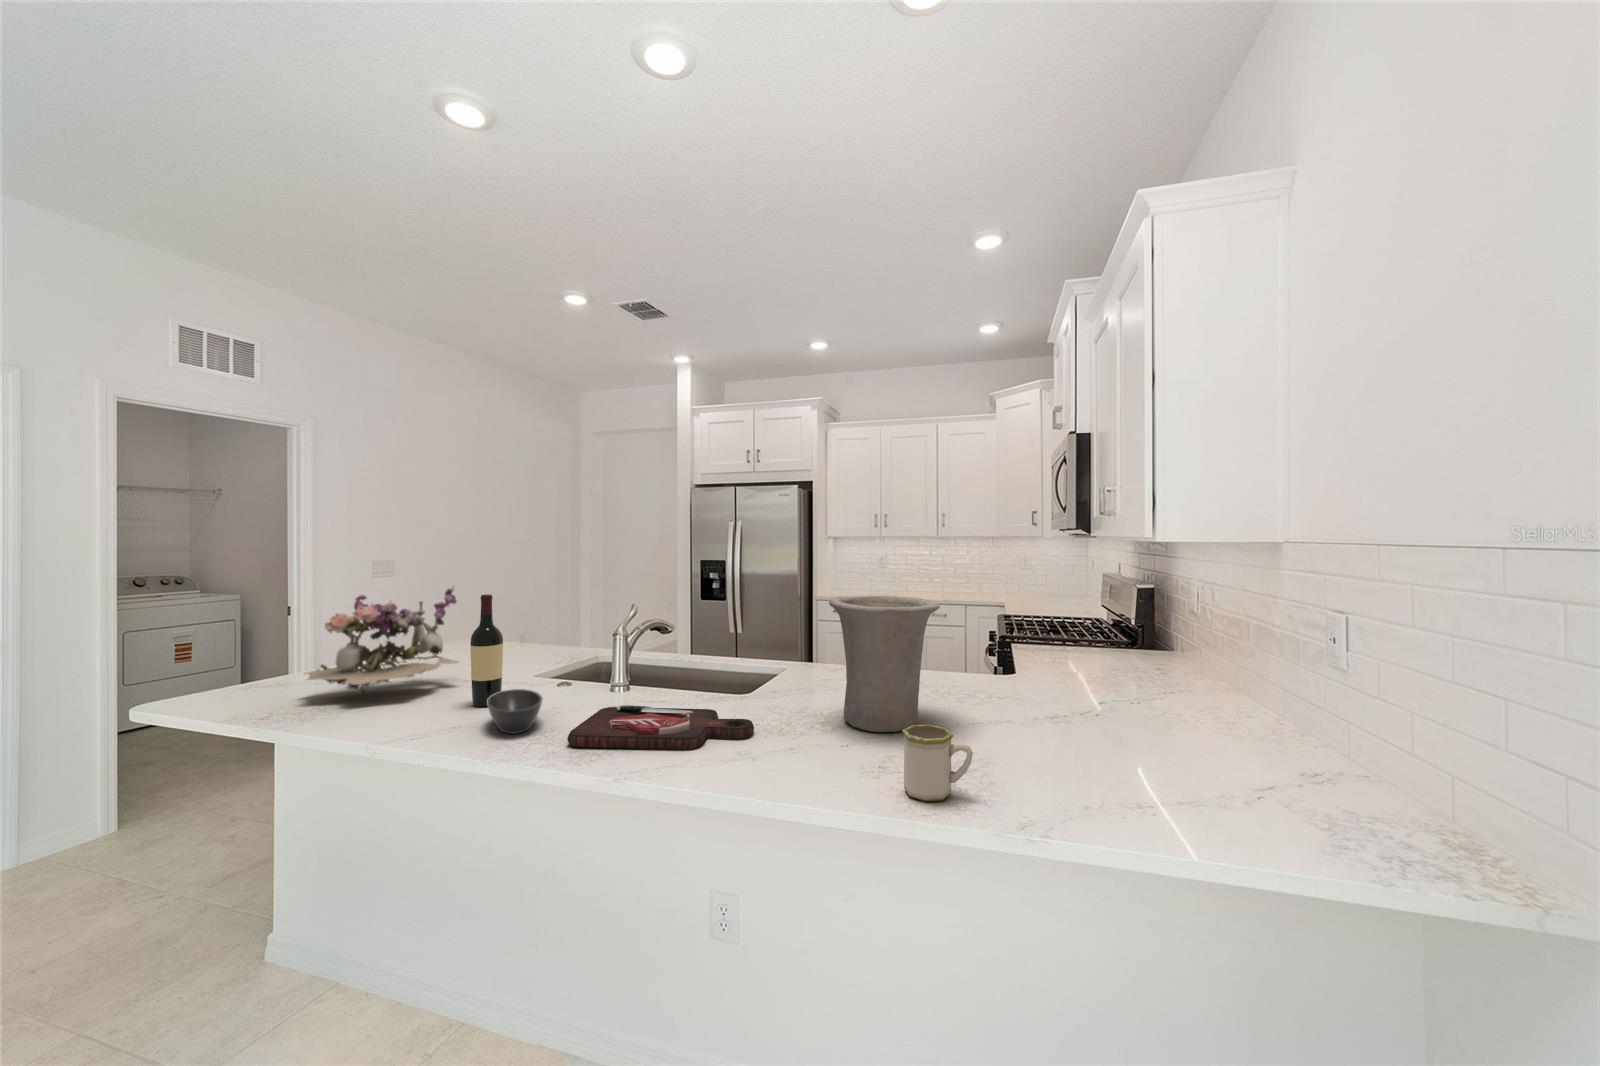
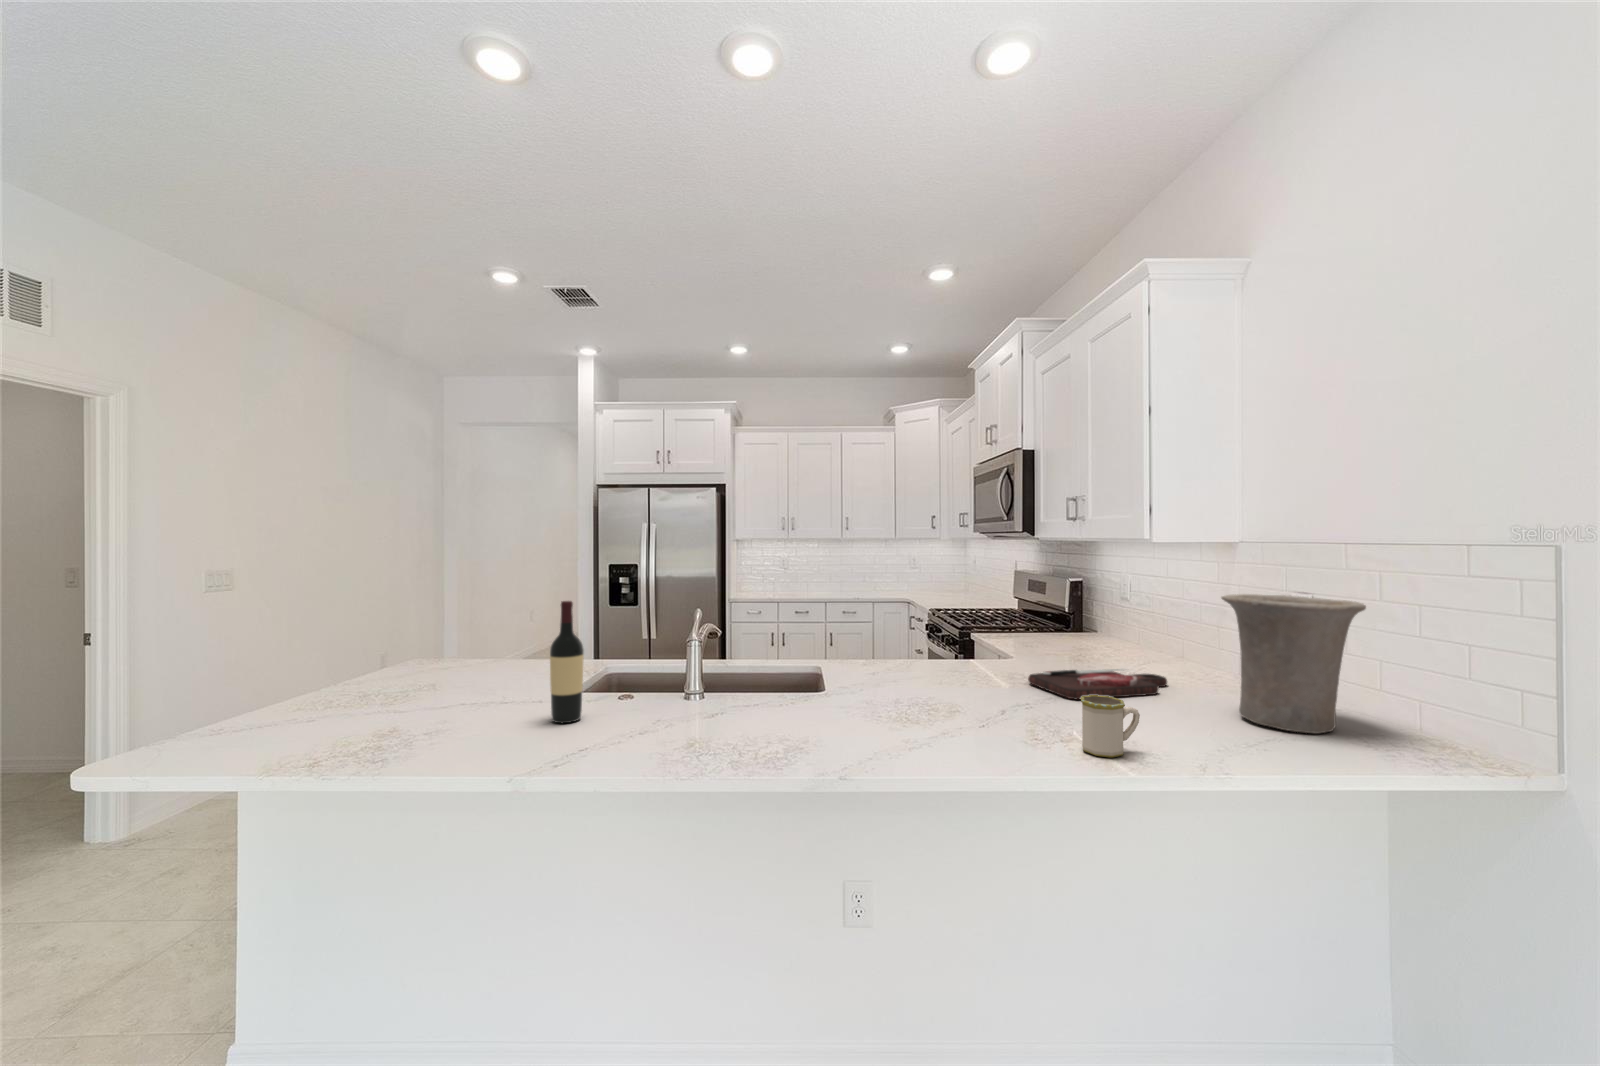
flower arrangement: present [306,586,458,692] -> none [315,593,499,722]
vase: present [829,596,940,732] -> present [1222,594,1366,733]
bowl: present [487,689,542,734] -> none [605,700,676,745]
cutting board: present [567,705,754,750] -> present [1028,669,1167,699]

